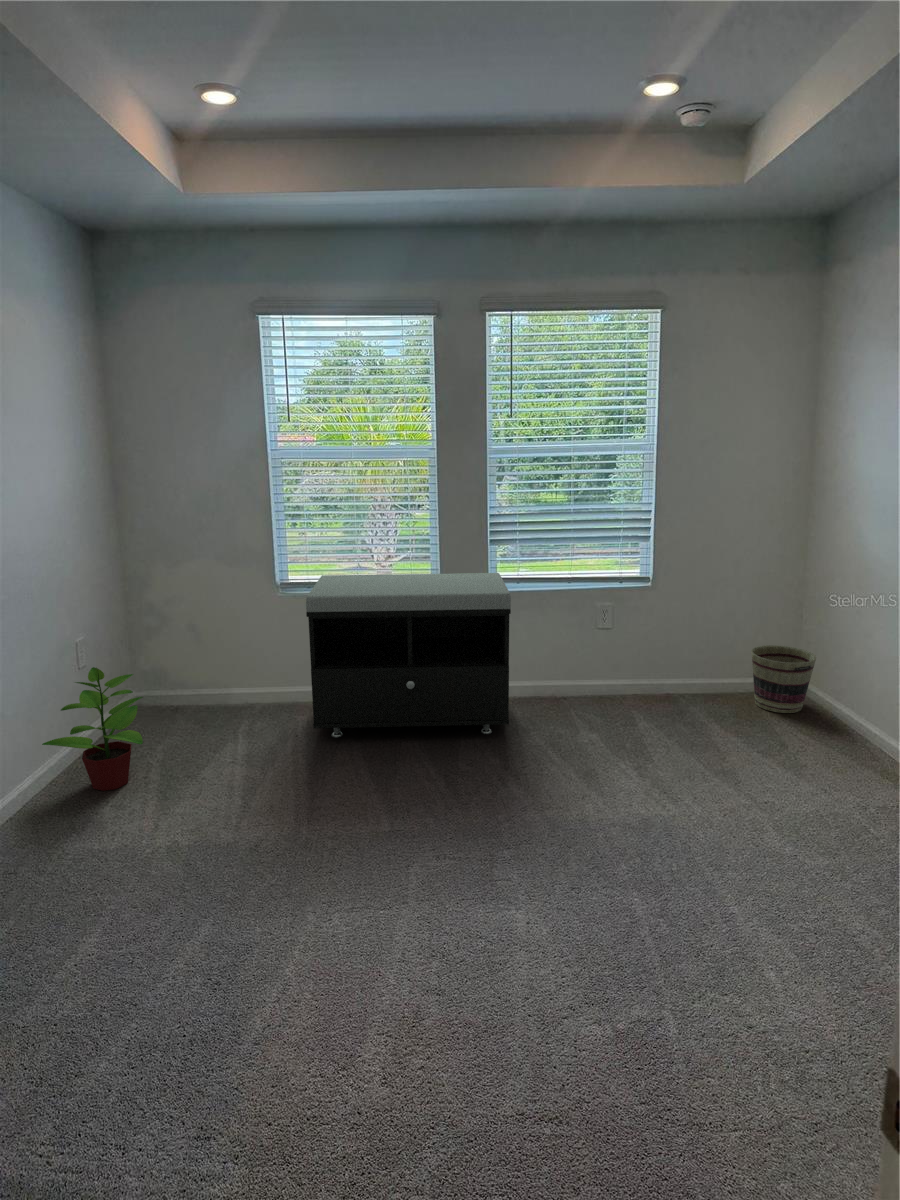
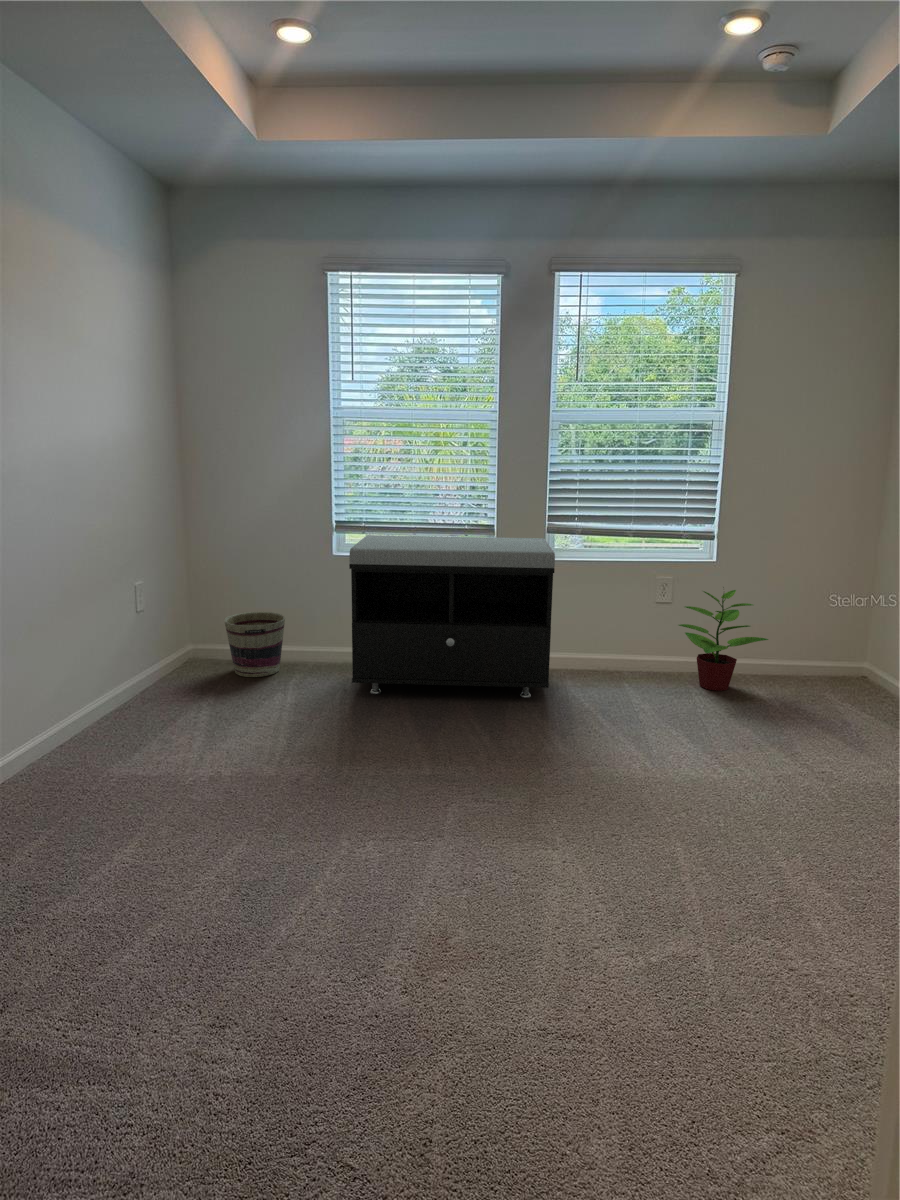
basket: present [751,645,816,713] -> present [224,612,285,677]
potted plant: present [42,667,143,791] -> present [679,590,768,691]

